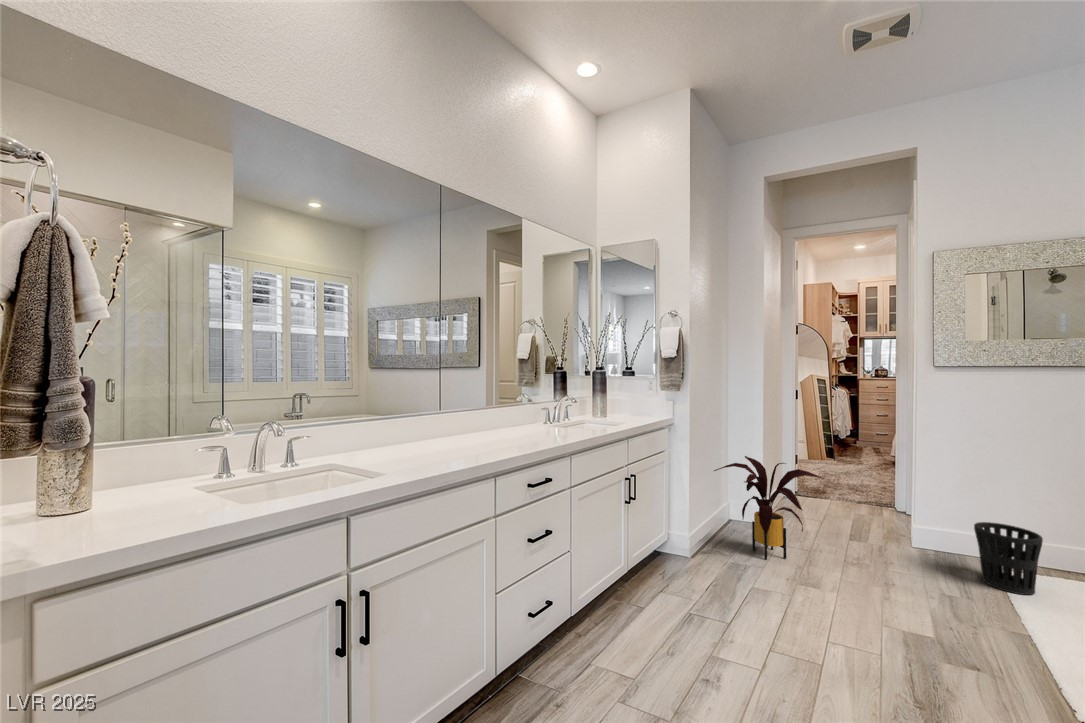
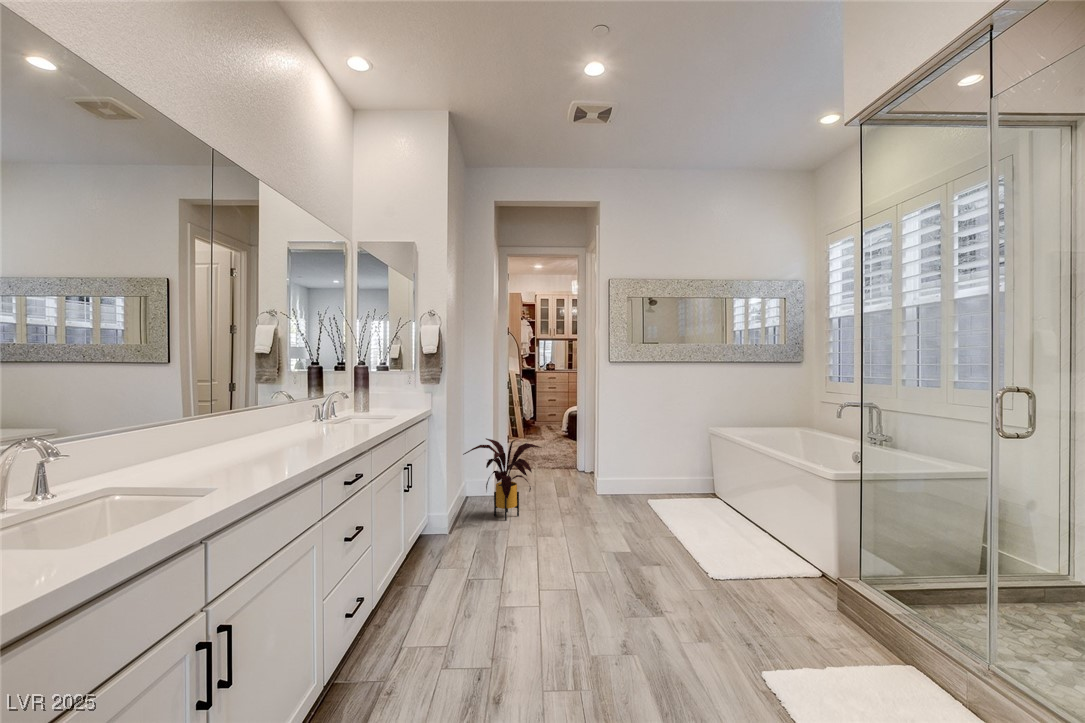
wastebasket: present [974,522,1043,595] -> none [620,461,649,502]

